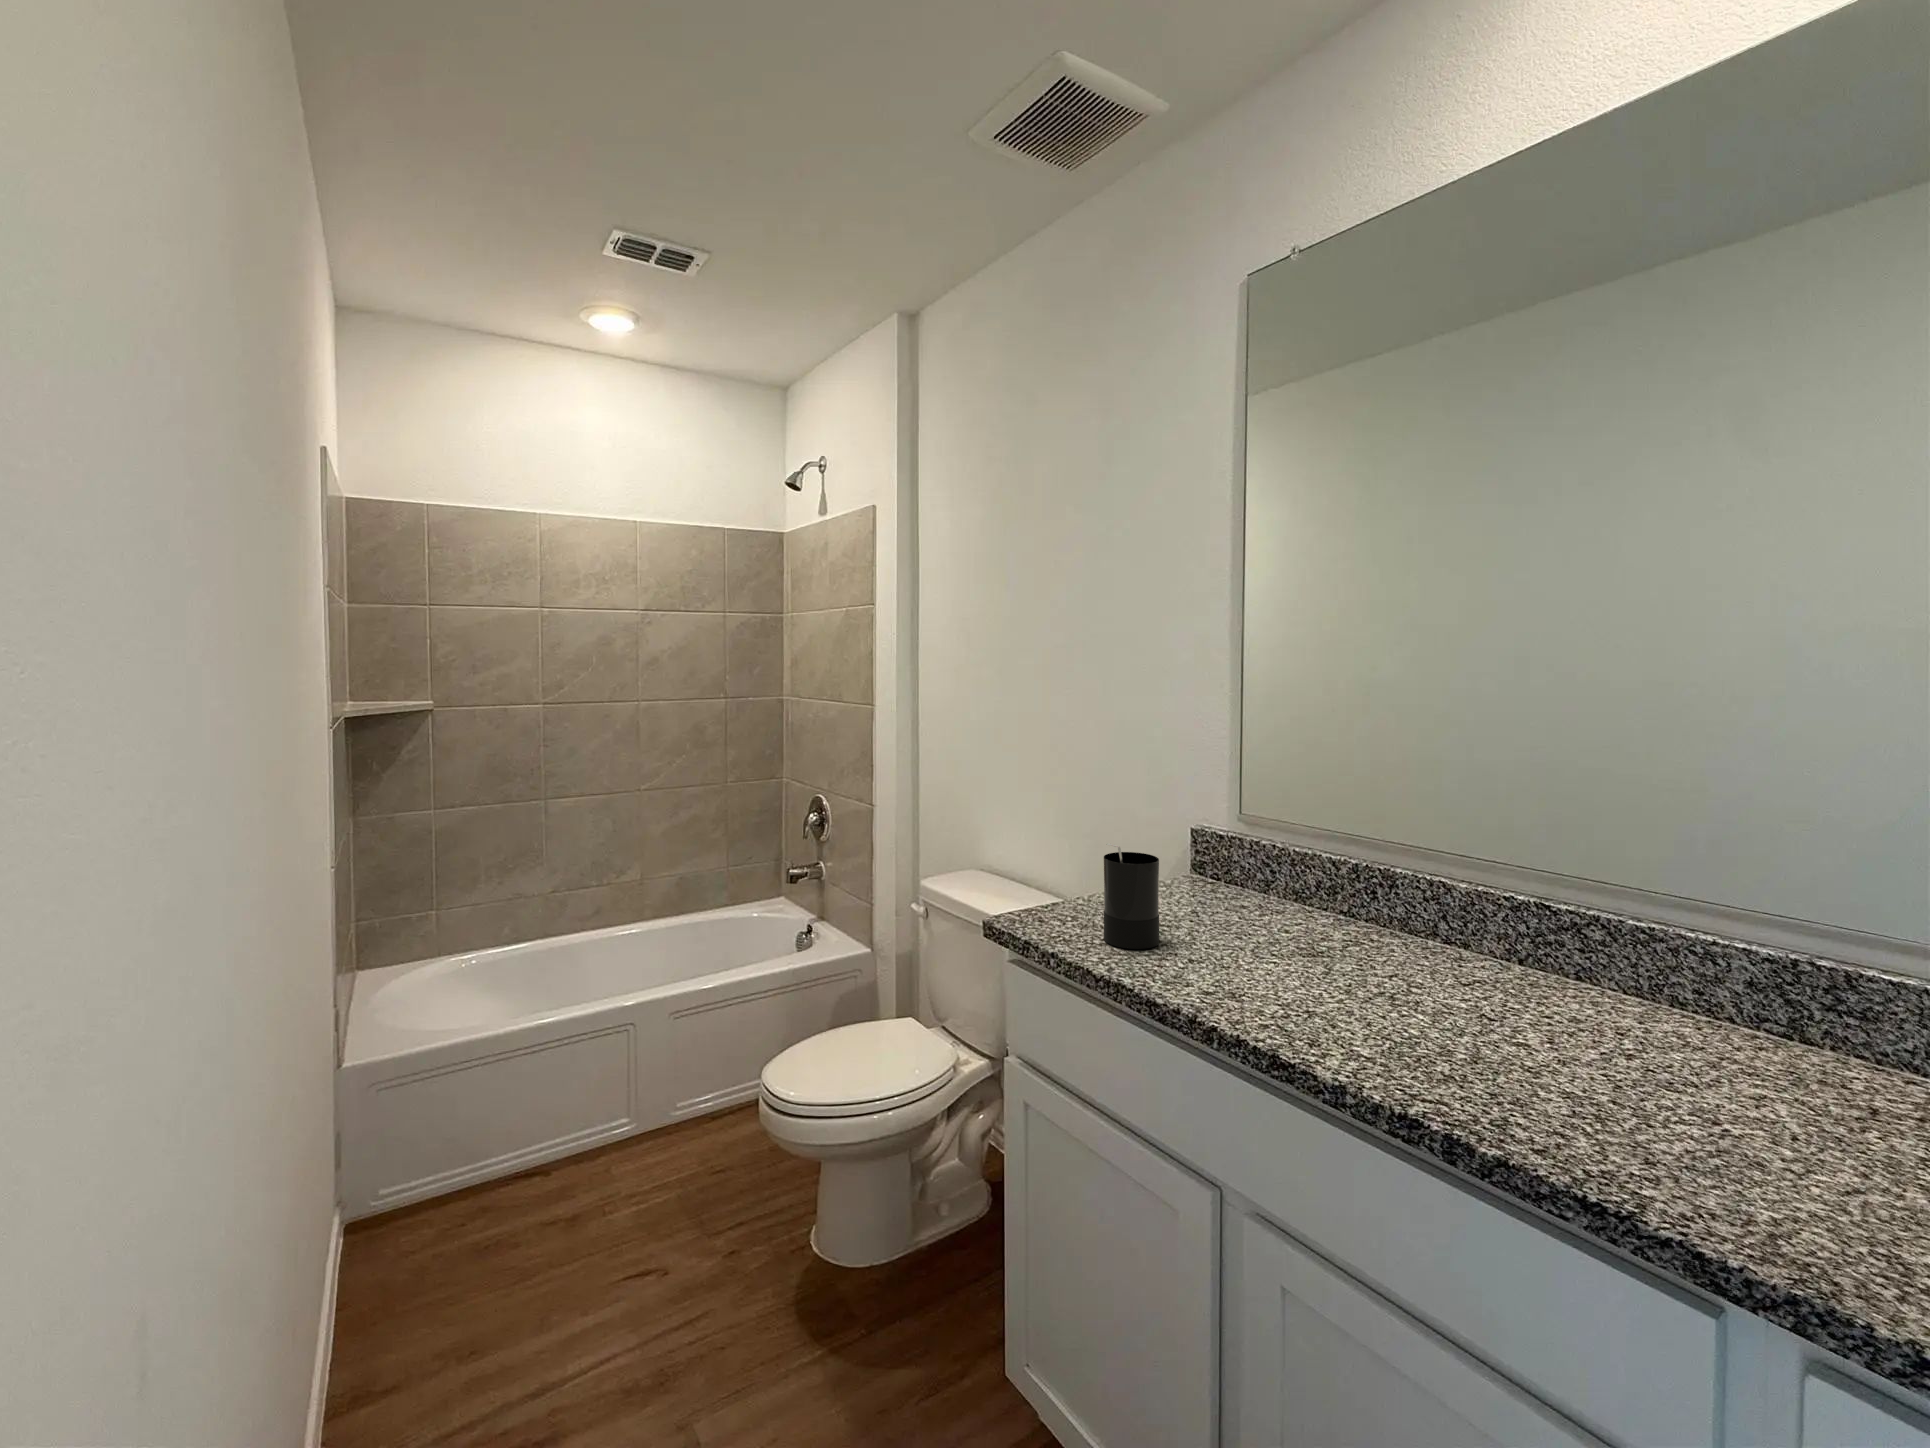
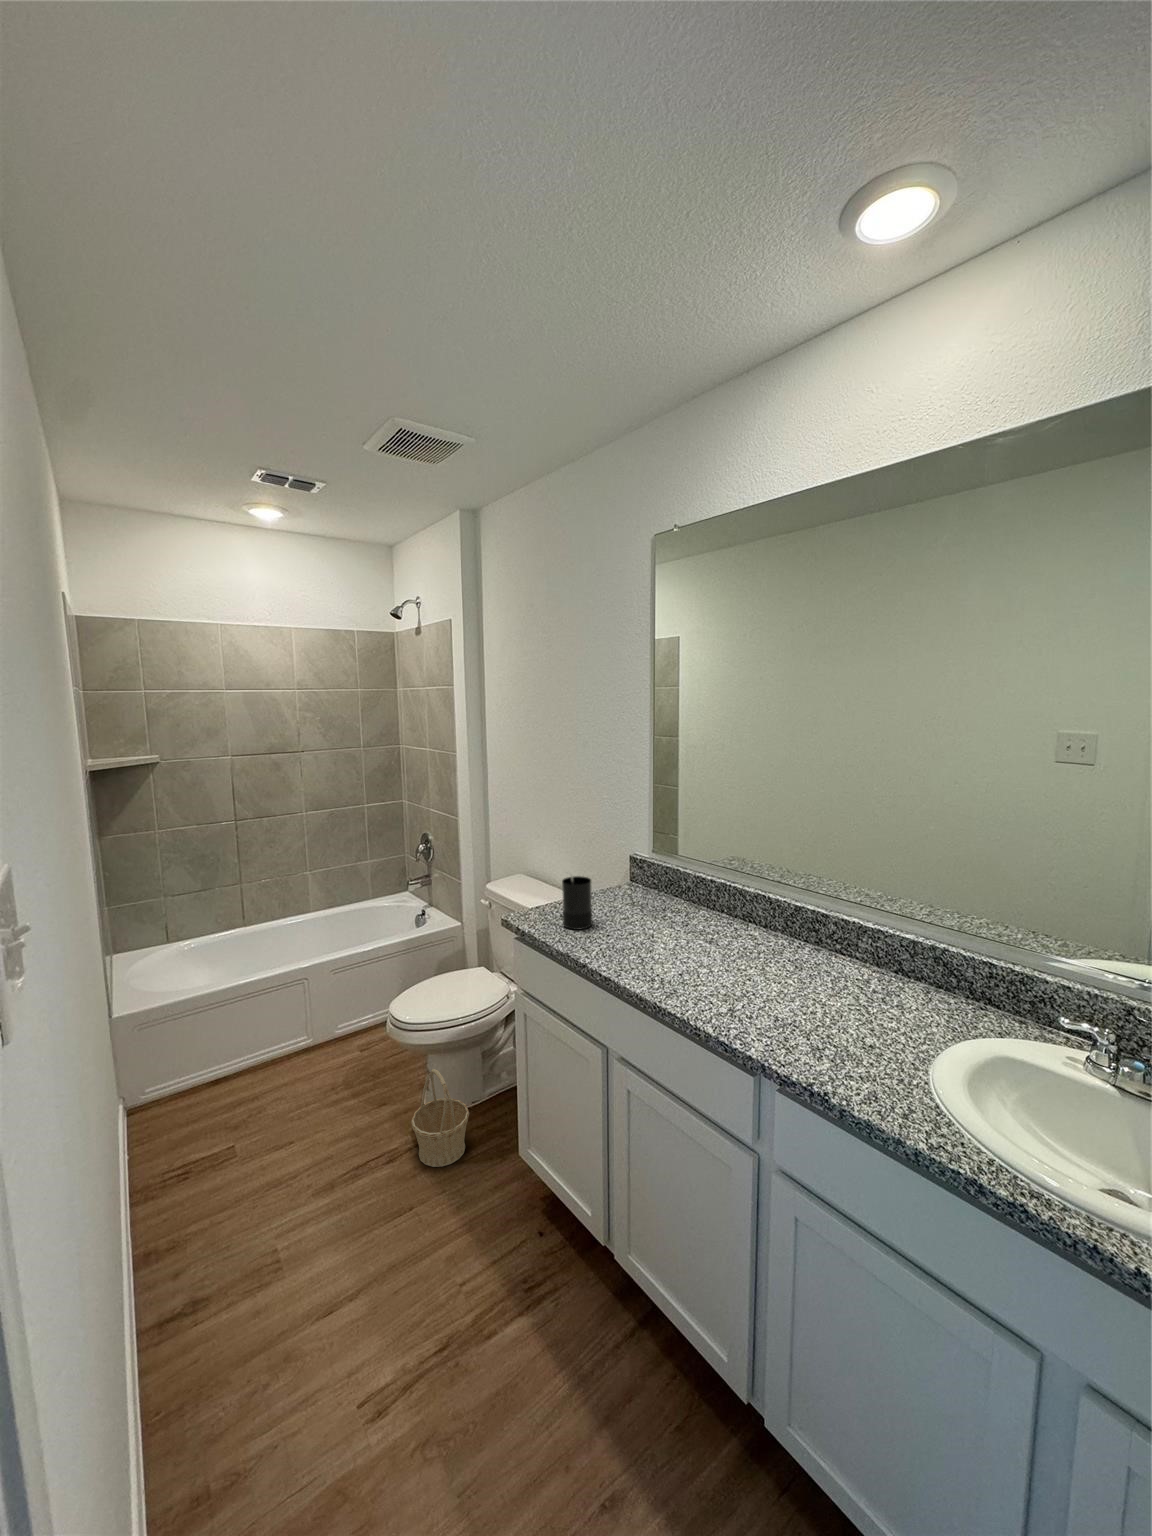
basket: none [804,1194,904,1380] -> present [411,1069,469,1167]

